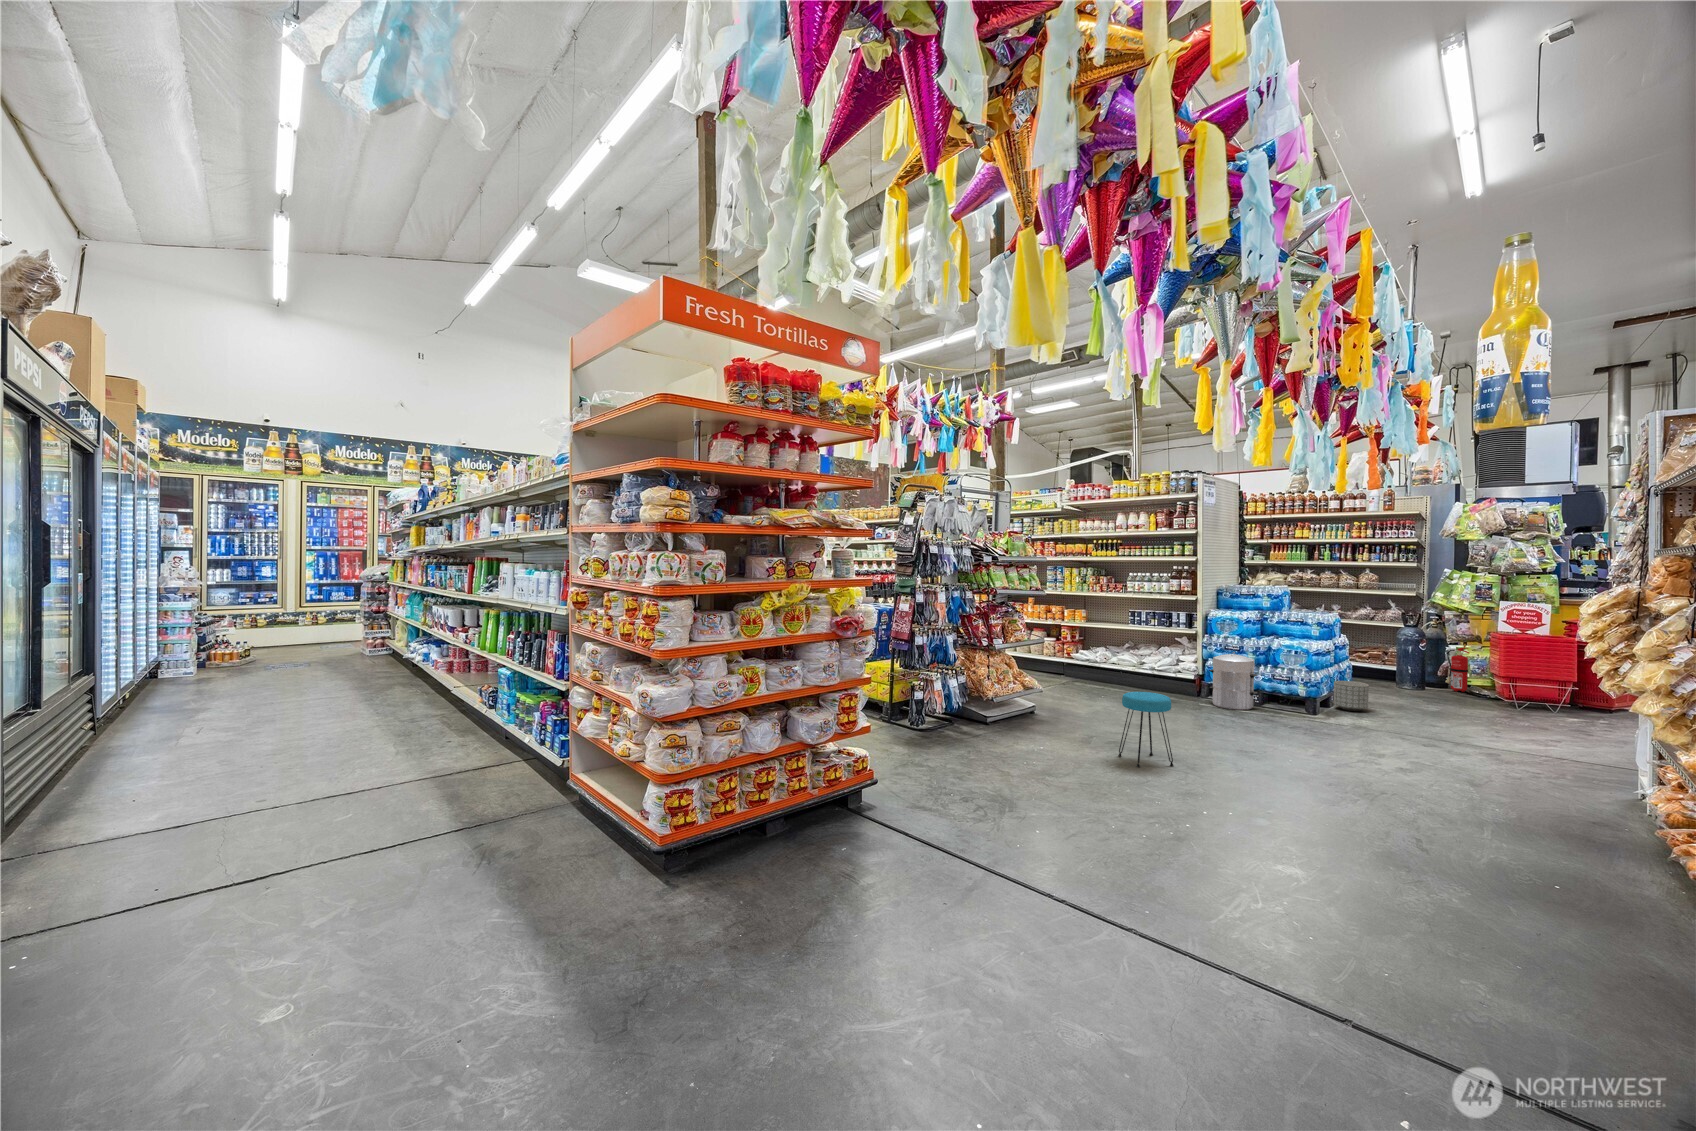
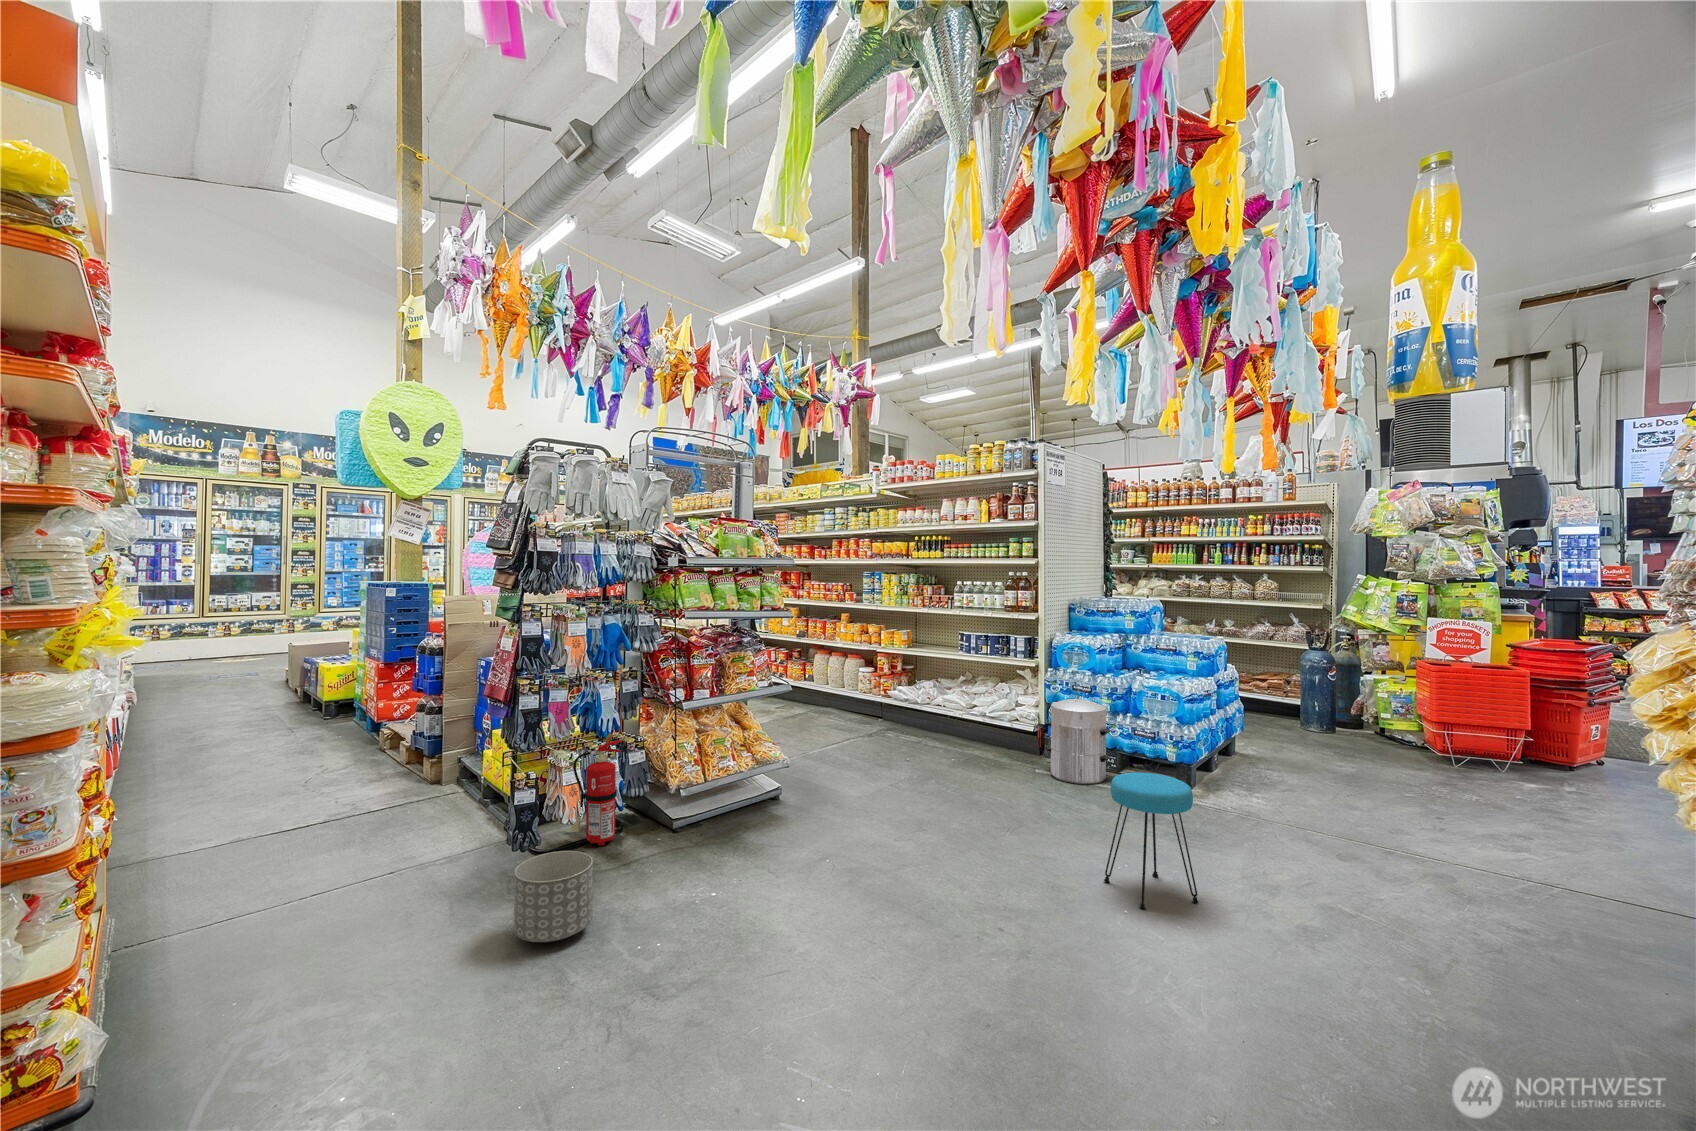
fire extinguisher: present [1445,644,1469,692] -> present [571,733,622,845]
planter: present [1334,681,1369,711] -> present [514,851,593,943]
stool: present [1118,692,1173,767] -> present [1104,773,1199,909]

